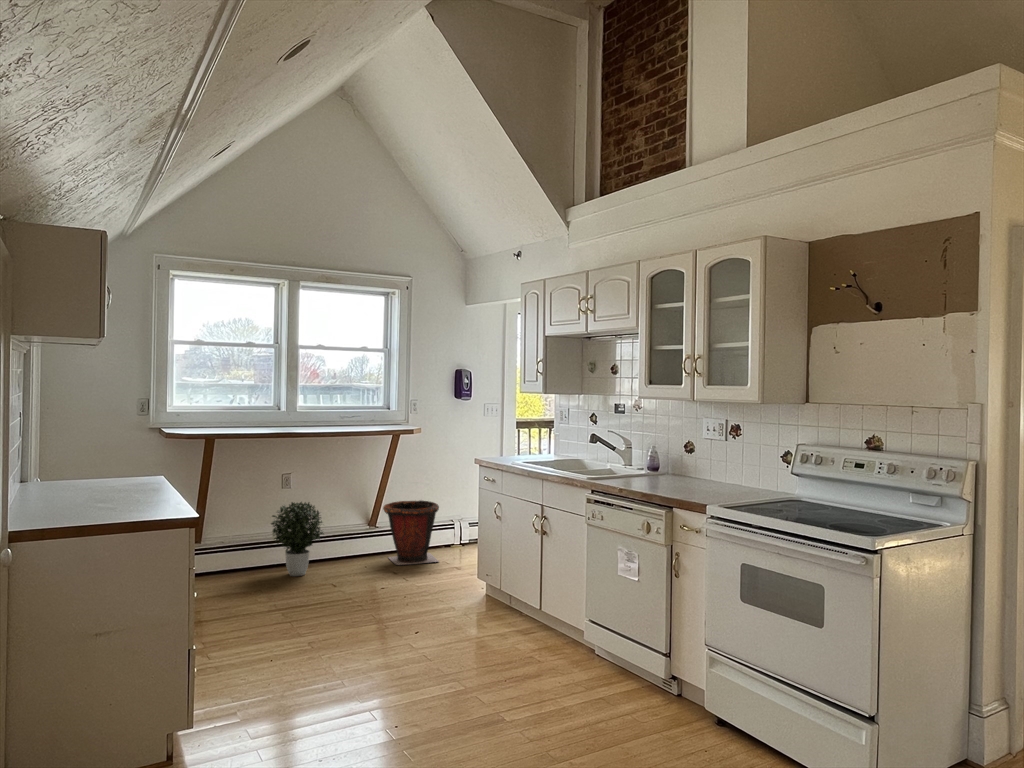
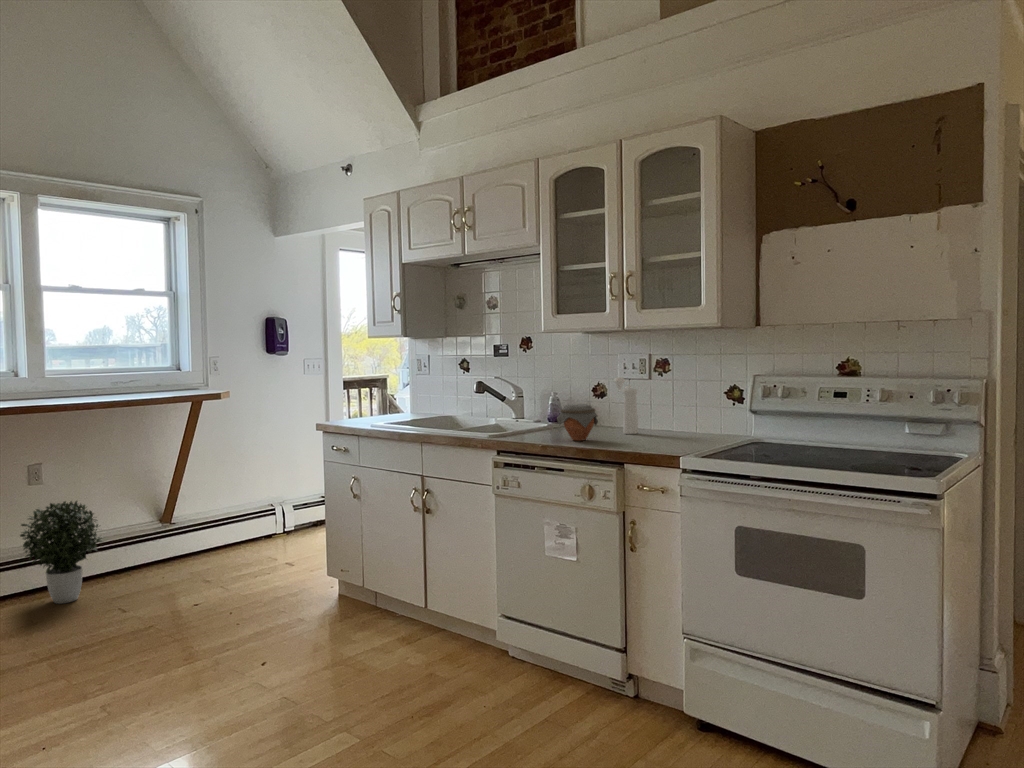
pepper mill: none [696,438,712,485] -> present [614,377,638,434]
jar: none [637,458,670,487] -> present [557,404,598,441]
waste bin: present [383,500,439,565] -> none [182,481,264,570]

